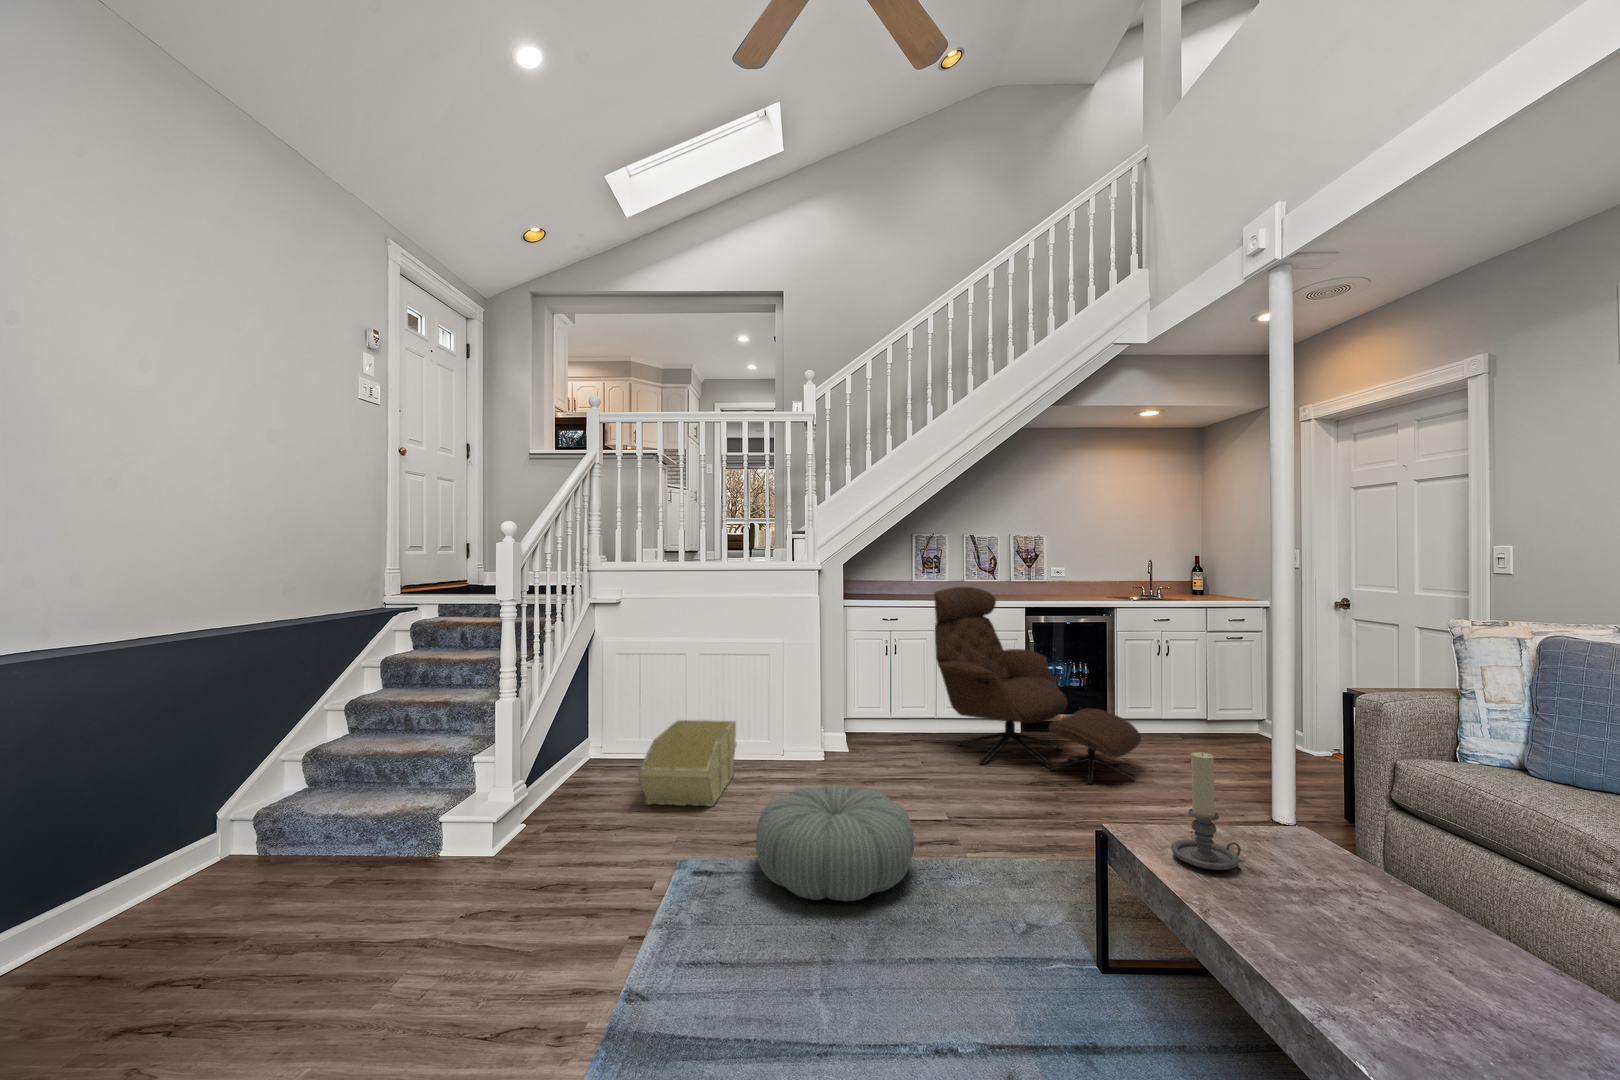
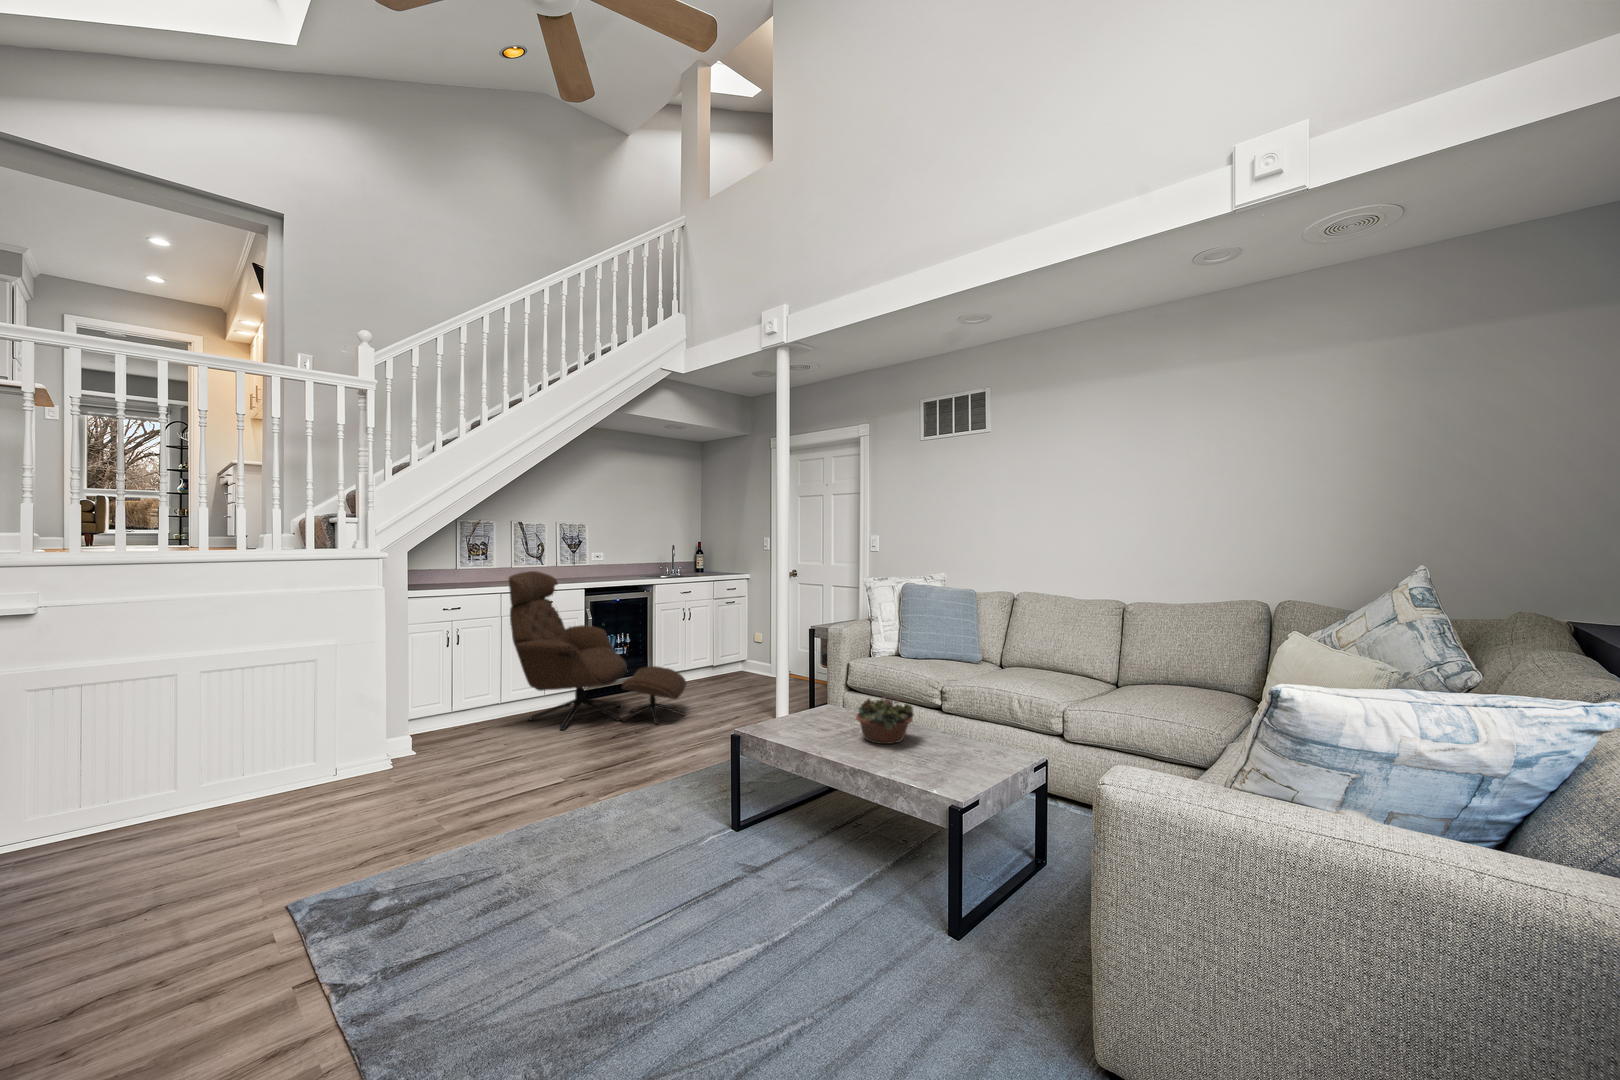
storage bin: present [638,720,736,806] -> none [173,737,292,860]
candle holder: present [1171,752,1241,870] -> none [781,662,817,732]
pouf: present [756,785,915,901] -> none [404,758,574,865]
succulent planter: none [1303,848,1455,958] -> present [856,696,914,744]

